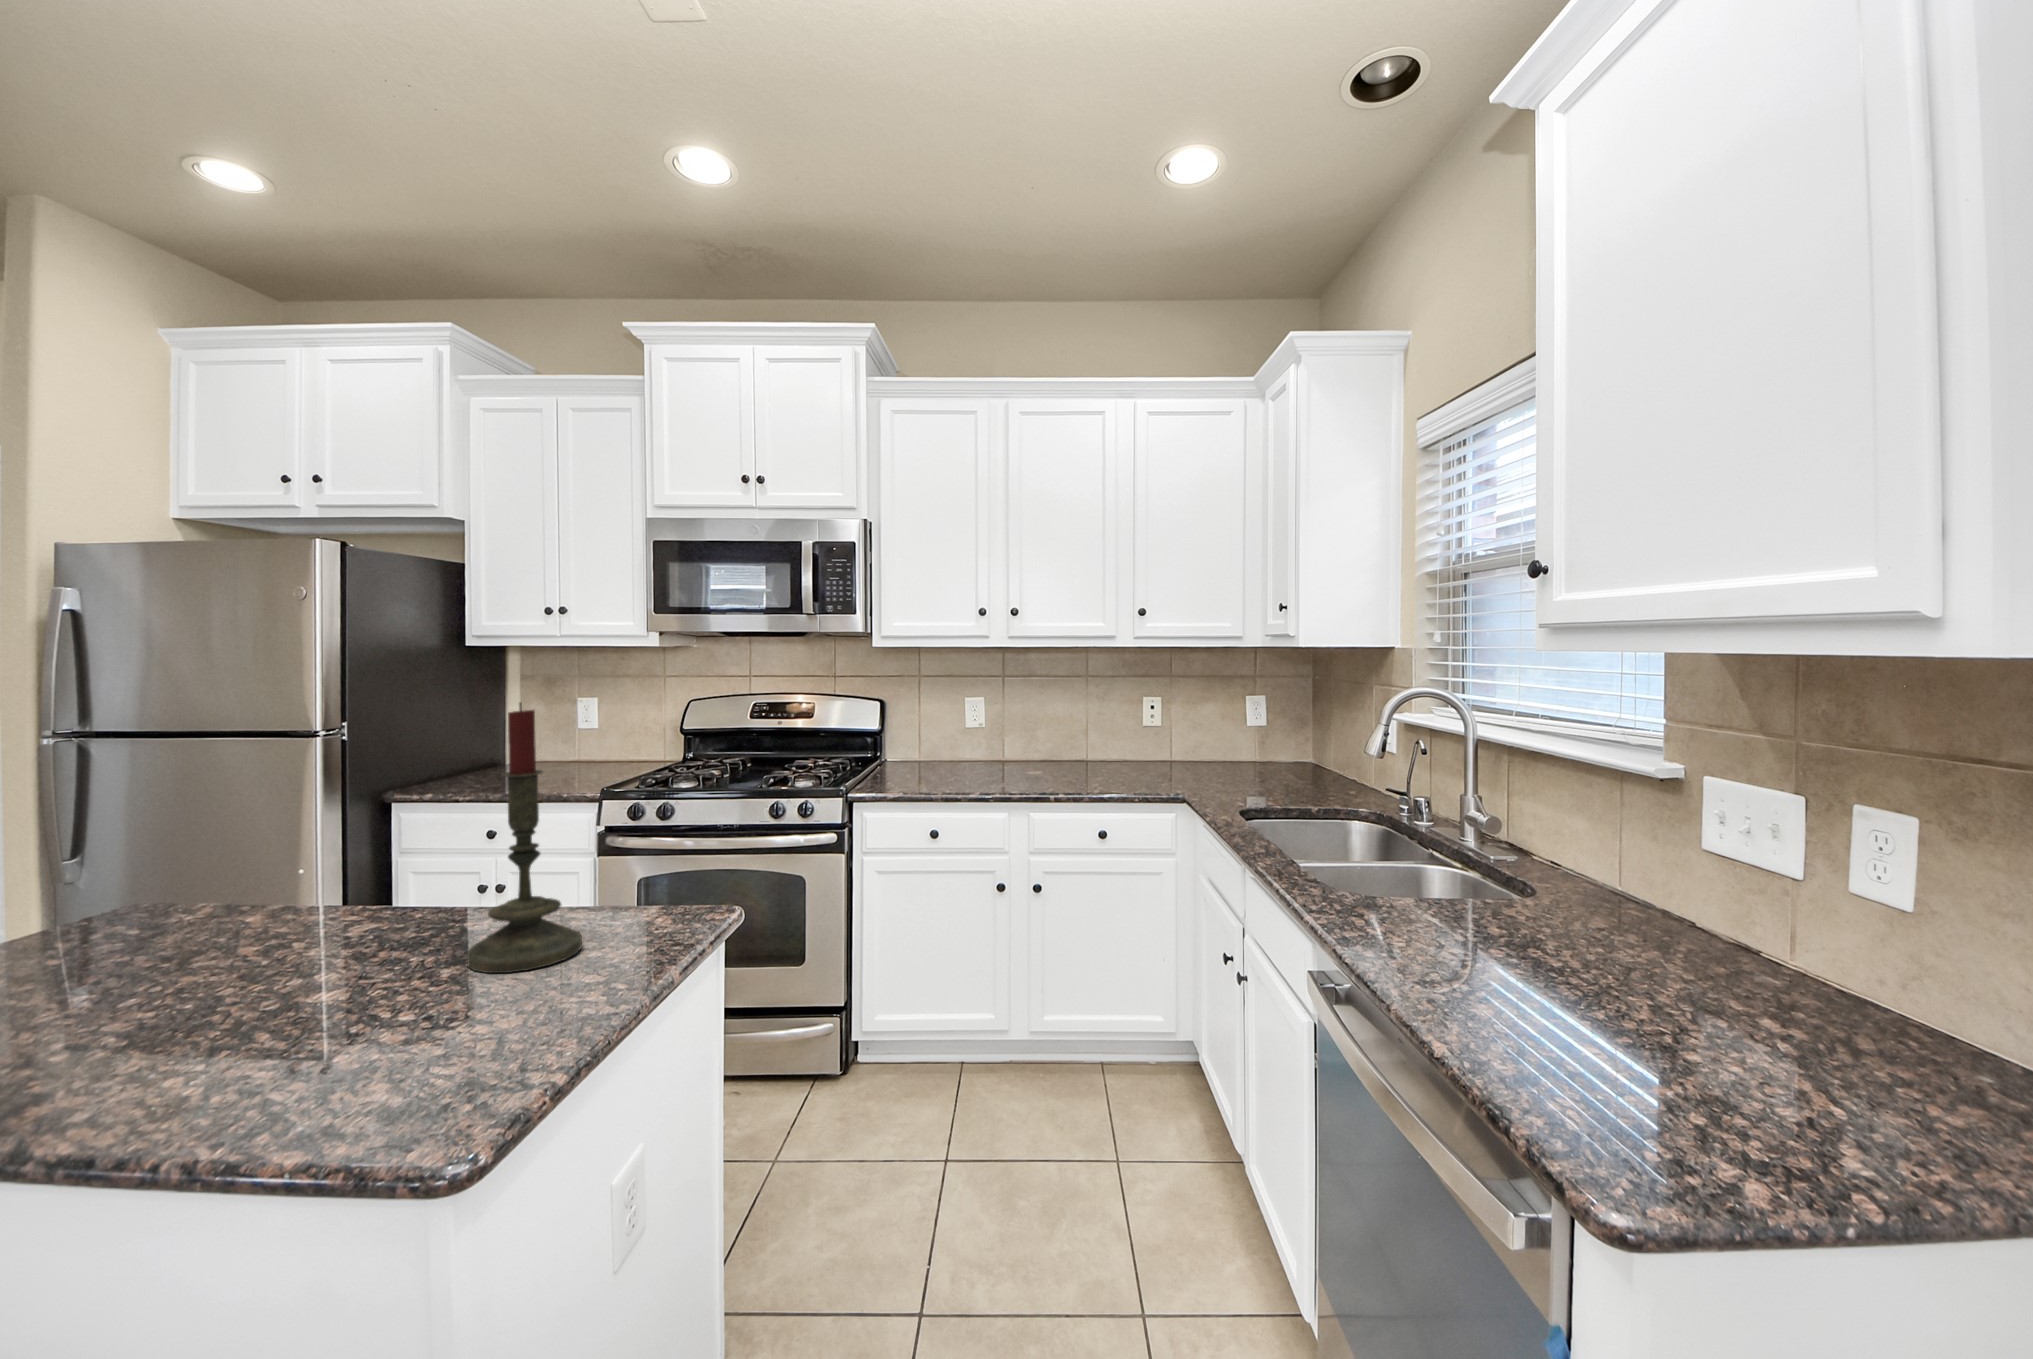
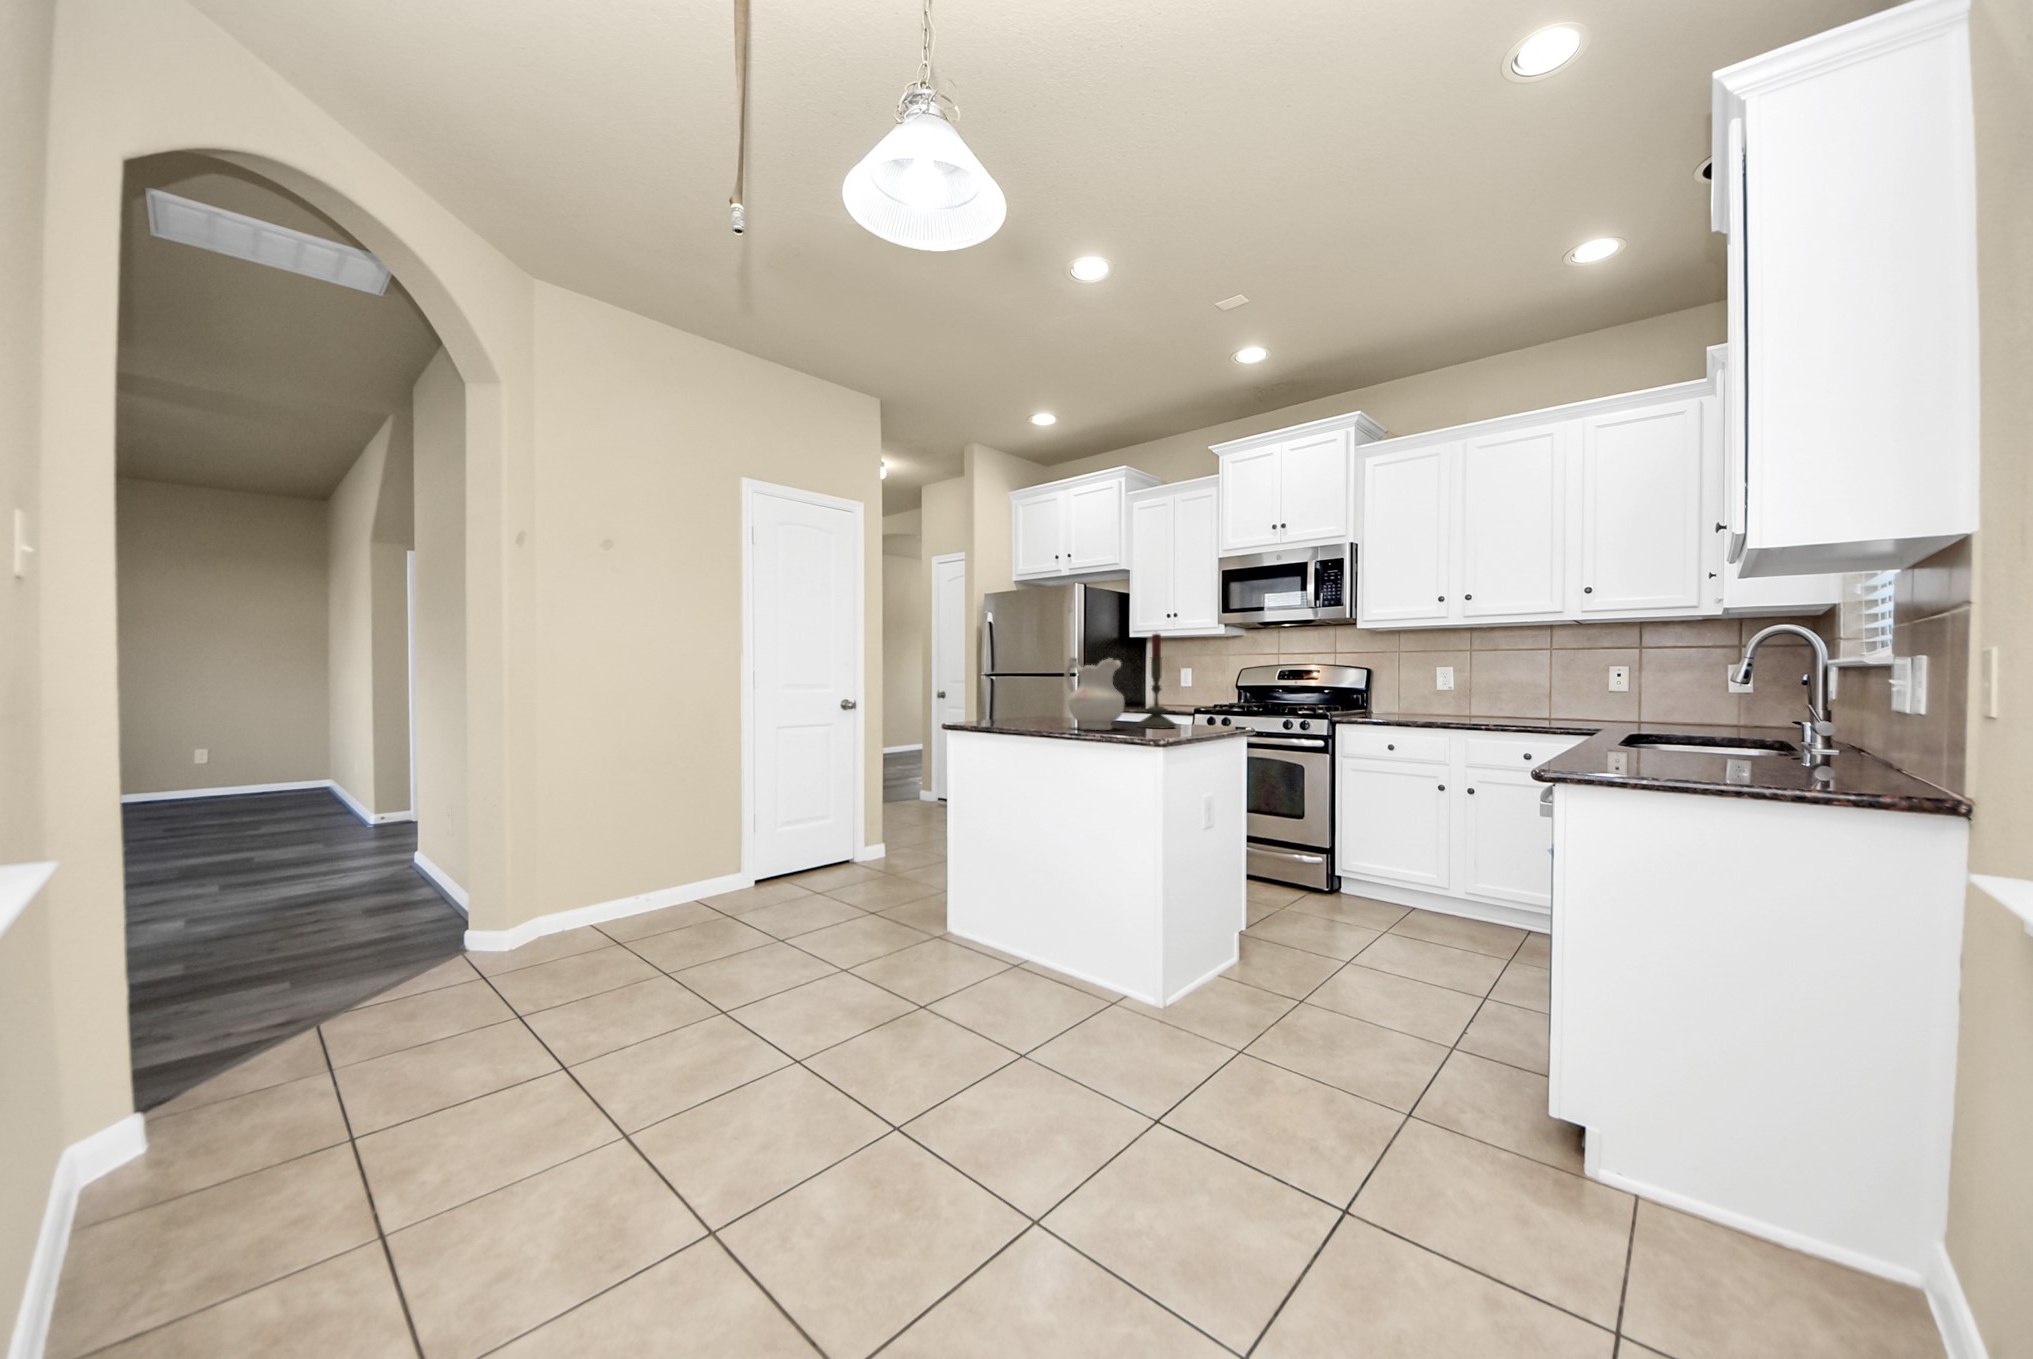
ceramic pitcher: none [163,814,413,1073] -> present [1065,658,1124,730]

